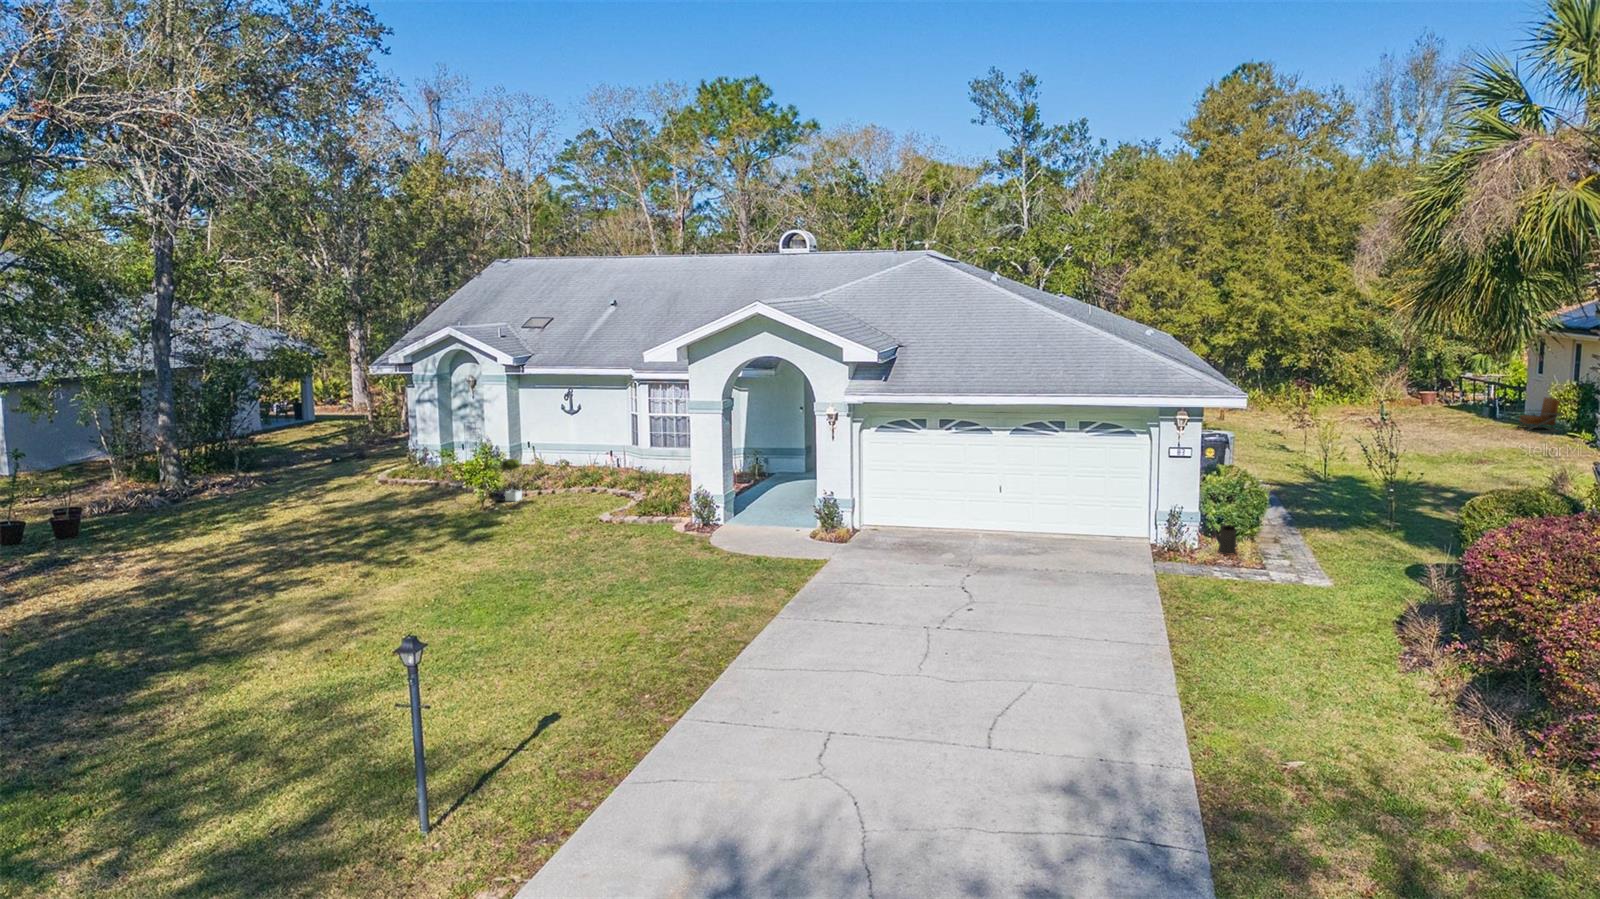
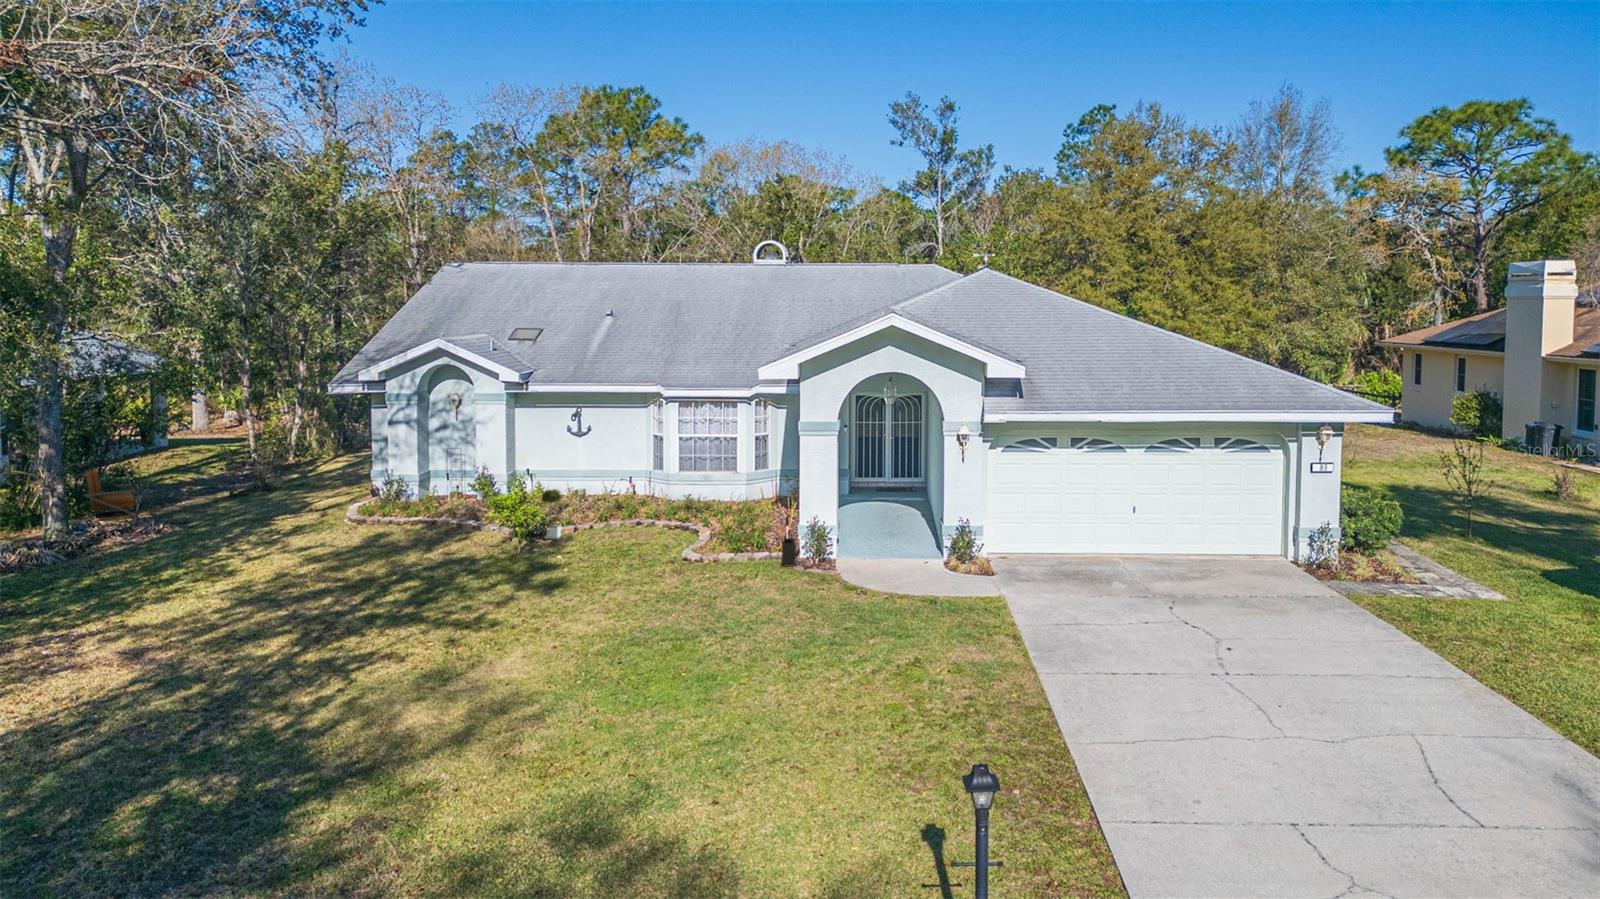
lounge chair: present [1518,397,1562,432] -> present [85,469,137,520]
watering can: present [1209,521,1238,554] -> present [778,533,800,567]

